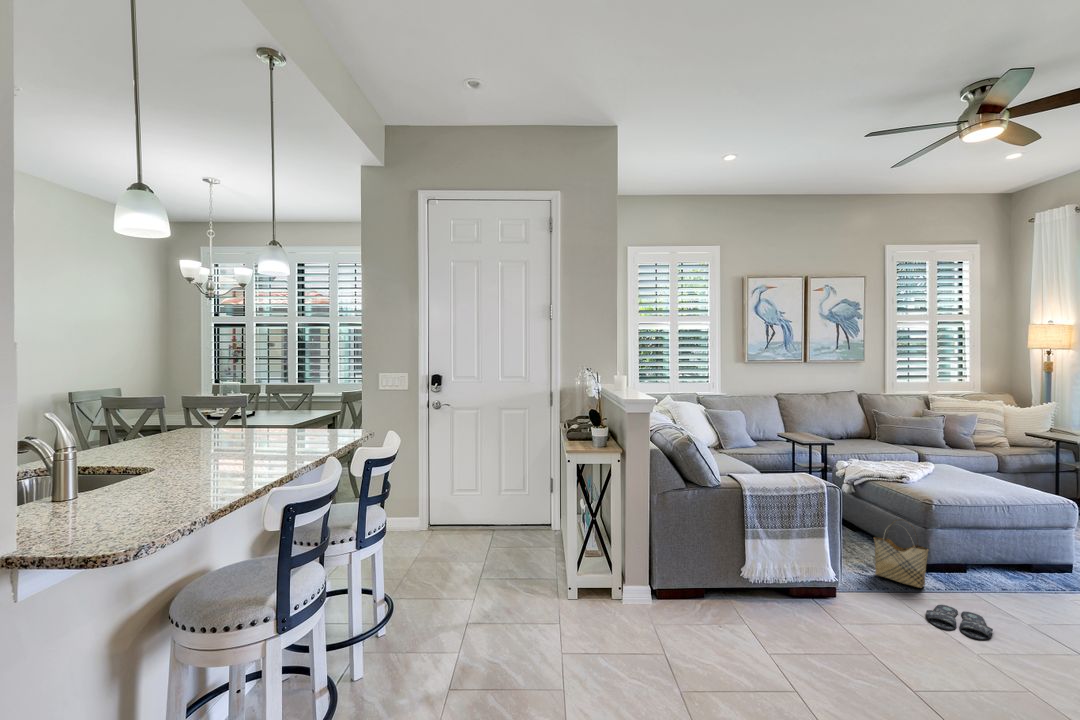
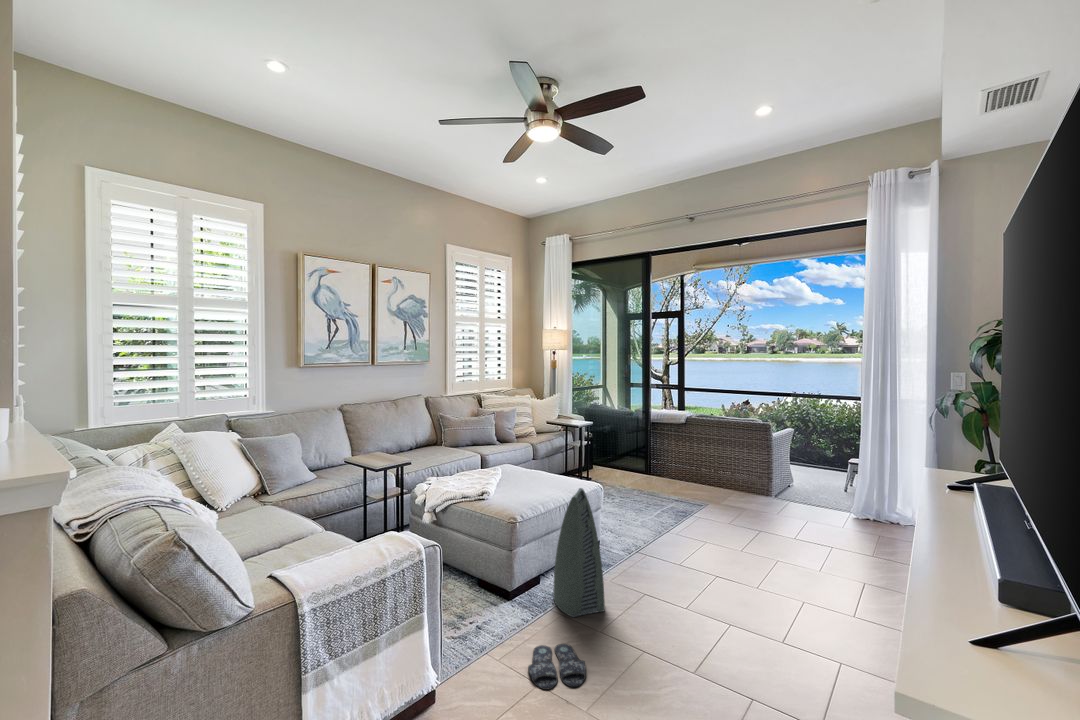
air purifier: none [978,486,1046,613] -> present [553,488,605,617]
woven basket: present [874,519,929,588] -> none [466,552,519,631]

